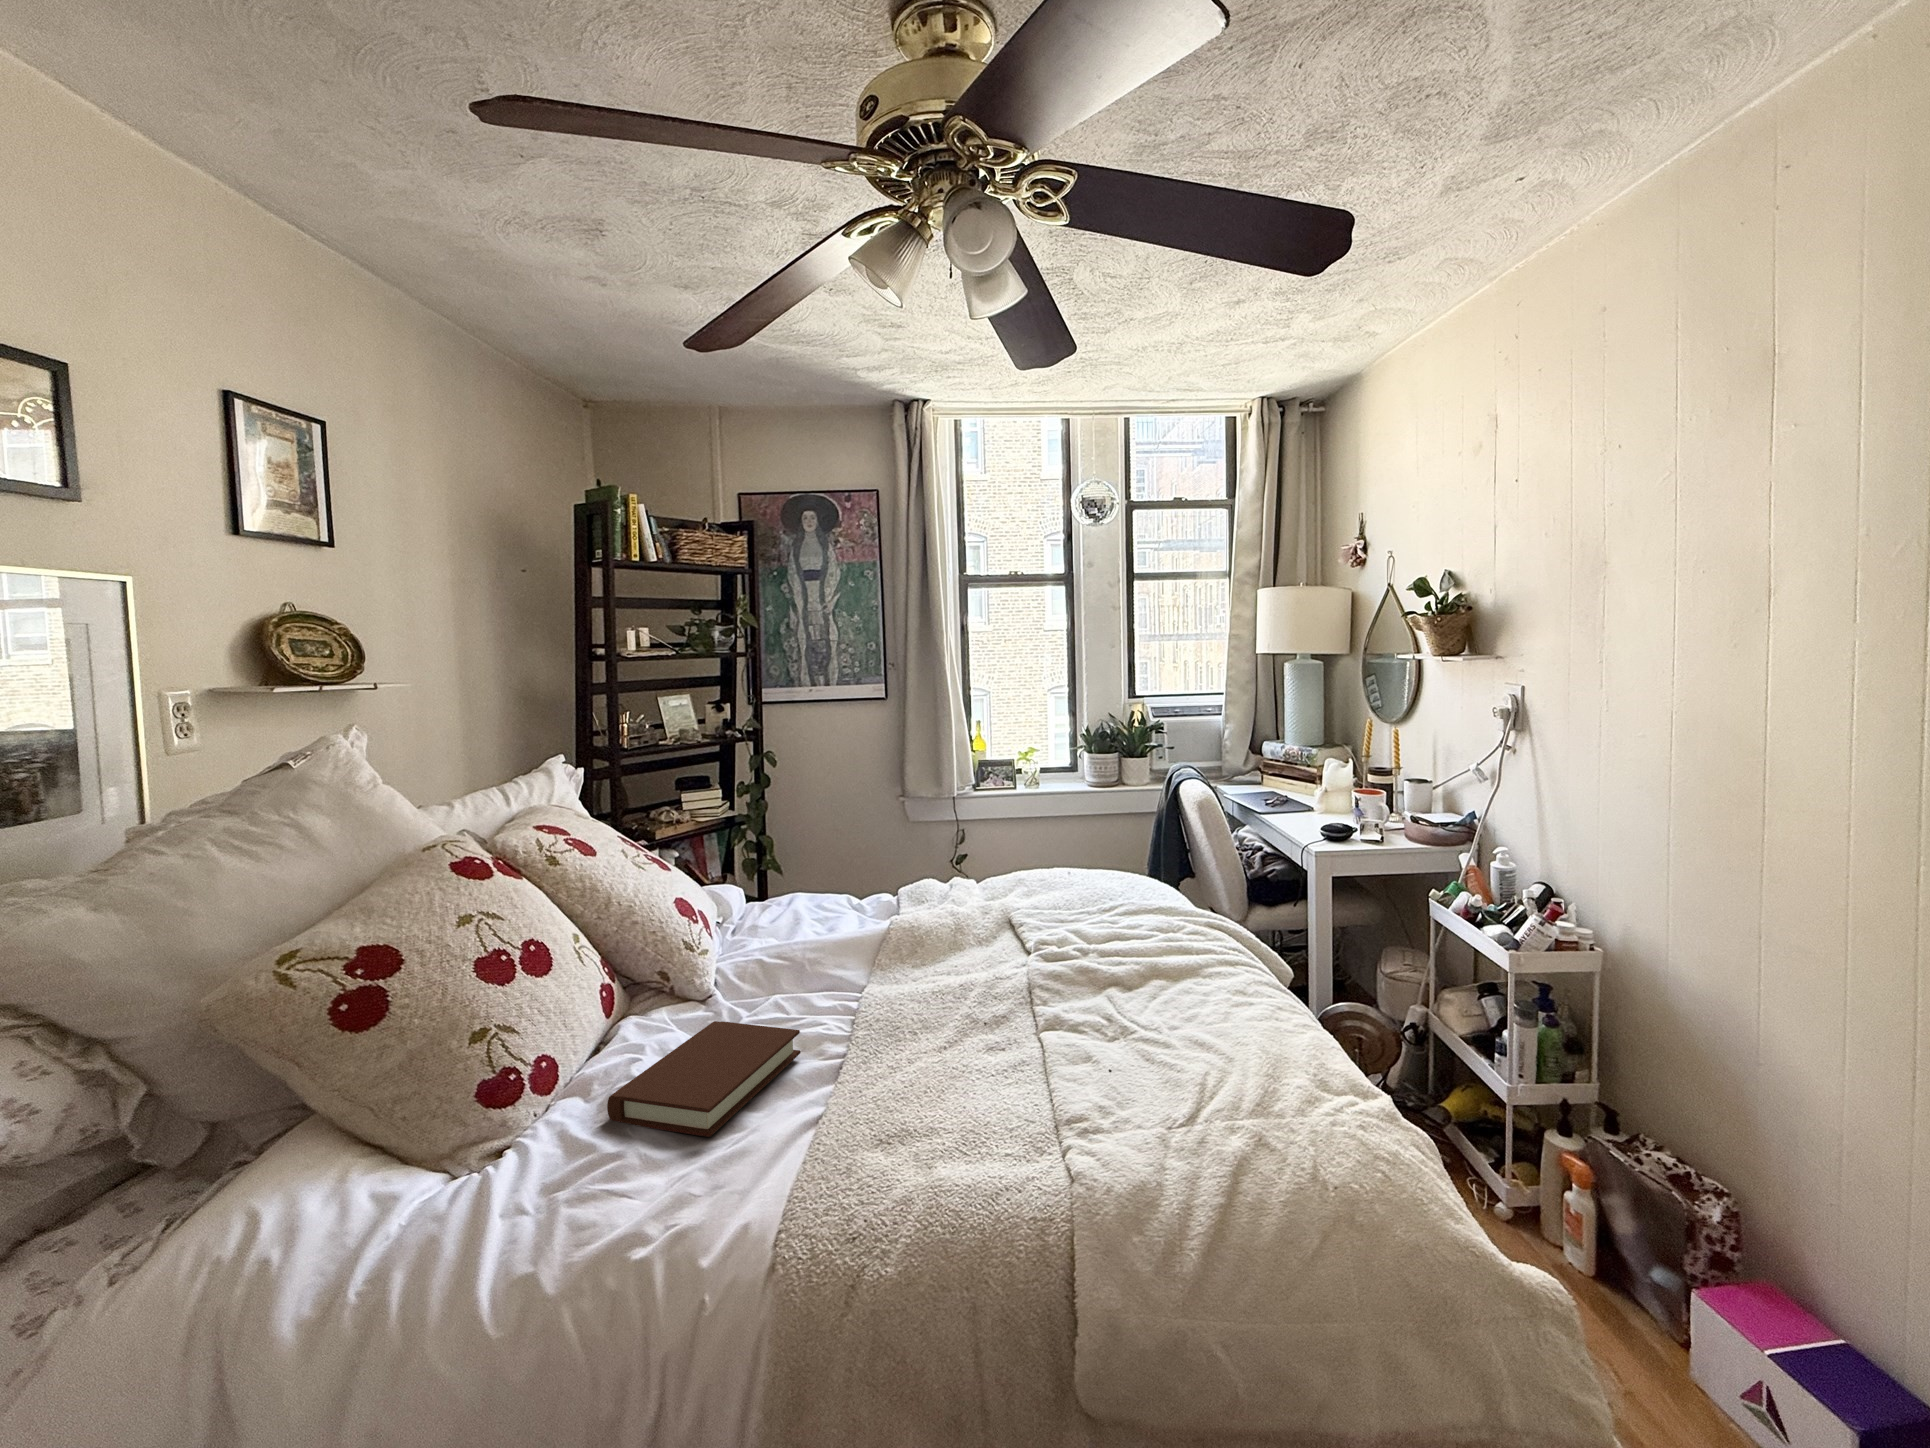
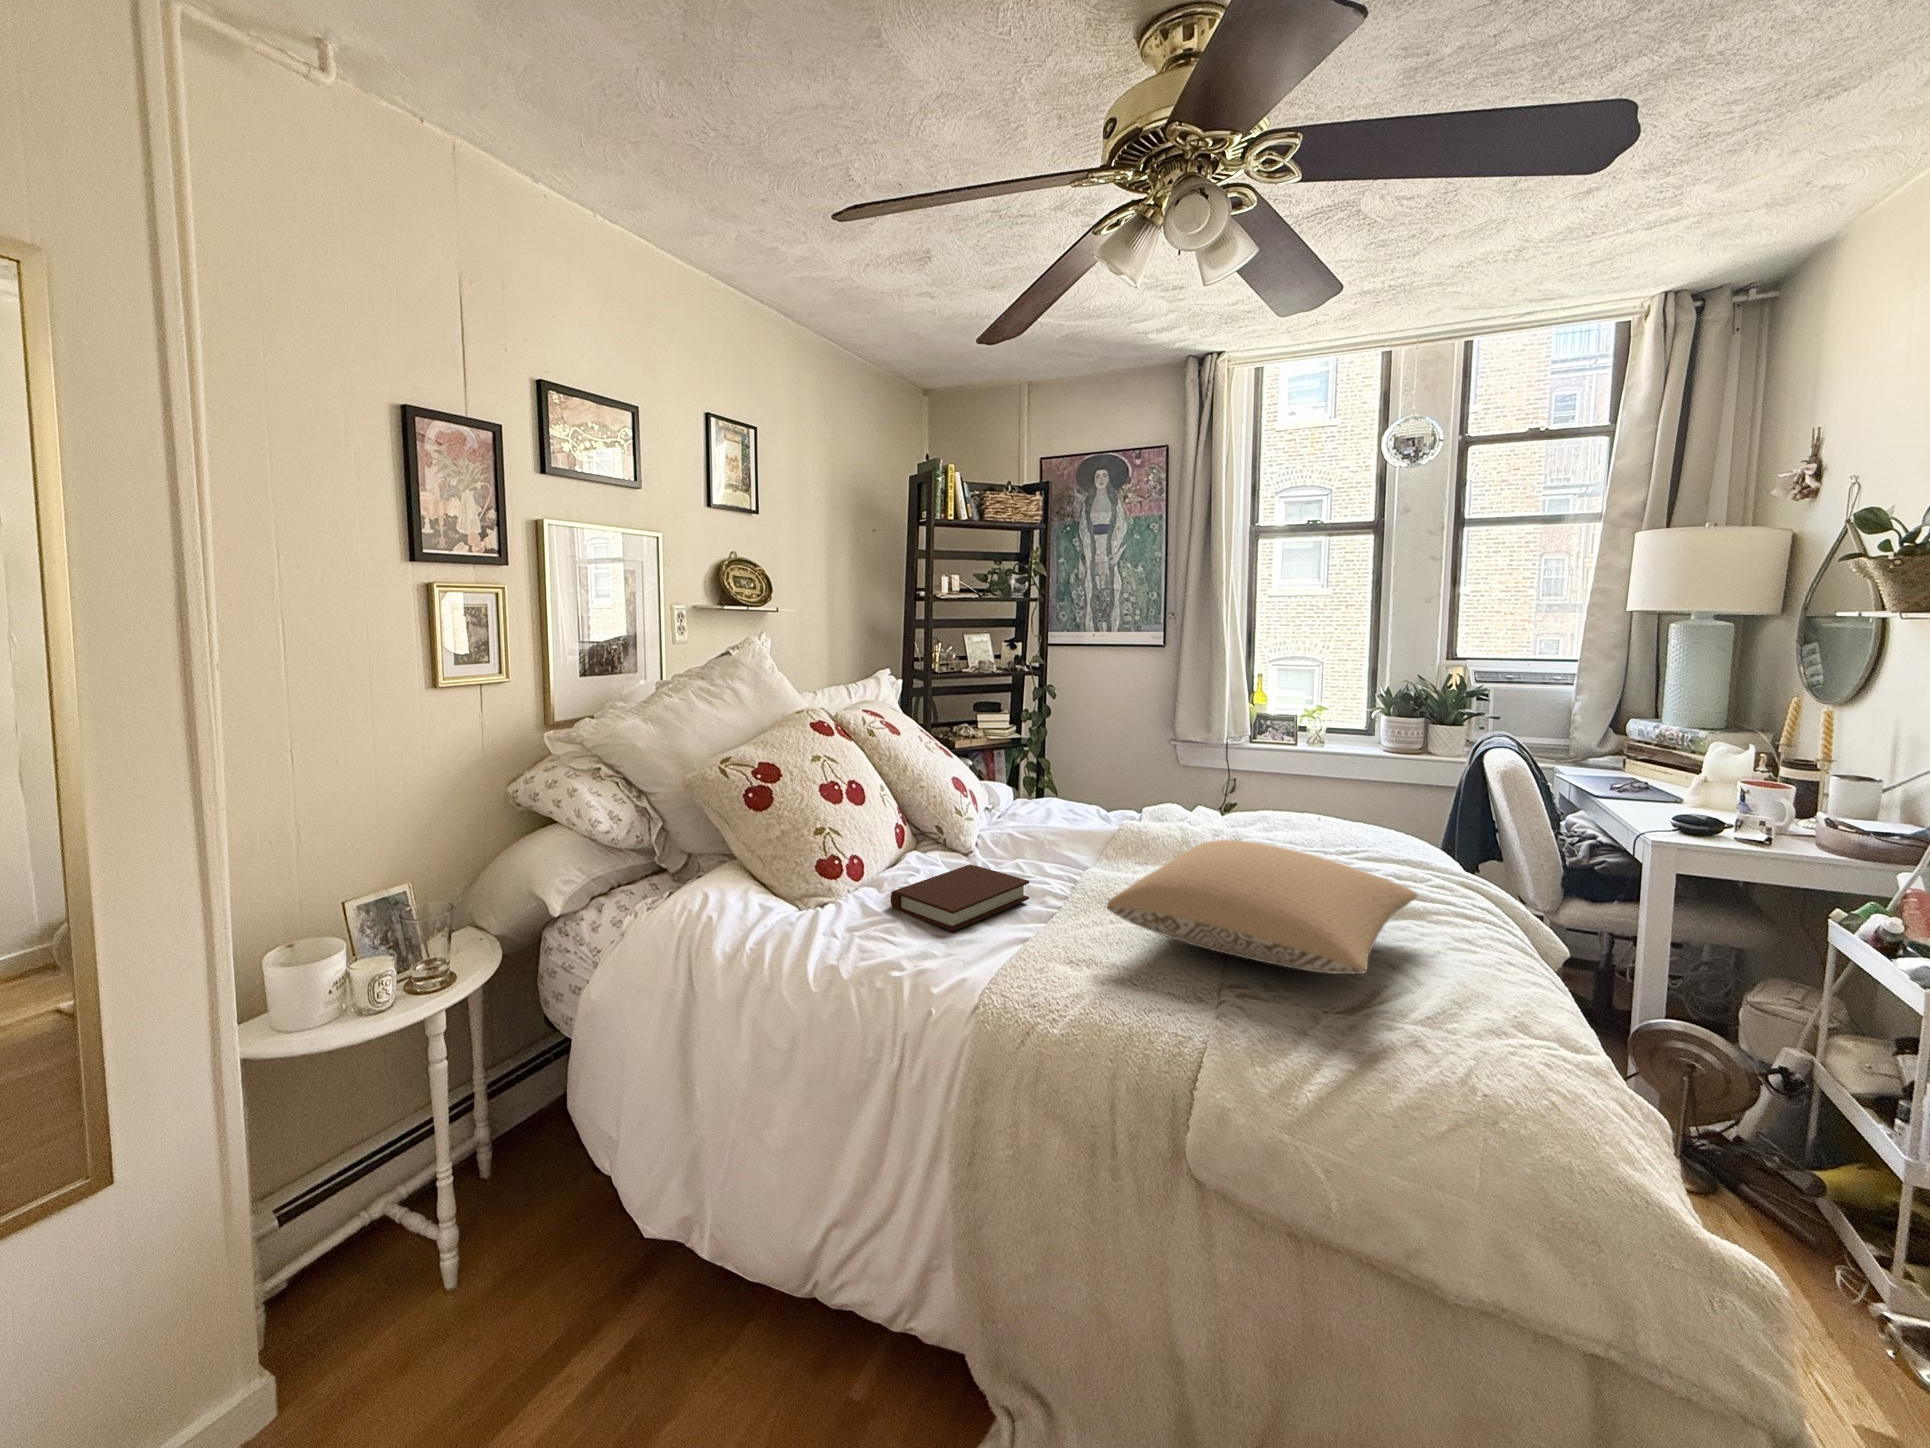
pillow: none [920,937,1216,1089] -> present [1107,840,1417,974]

